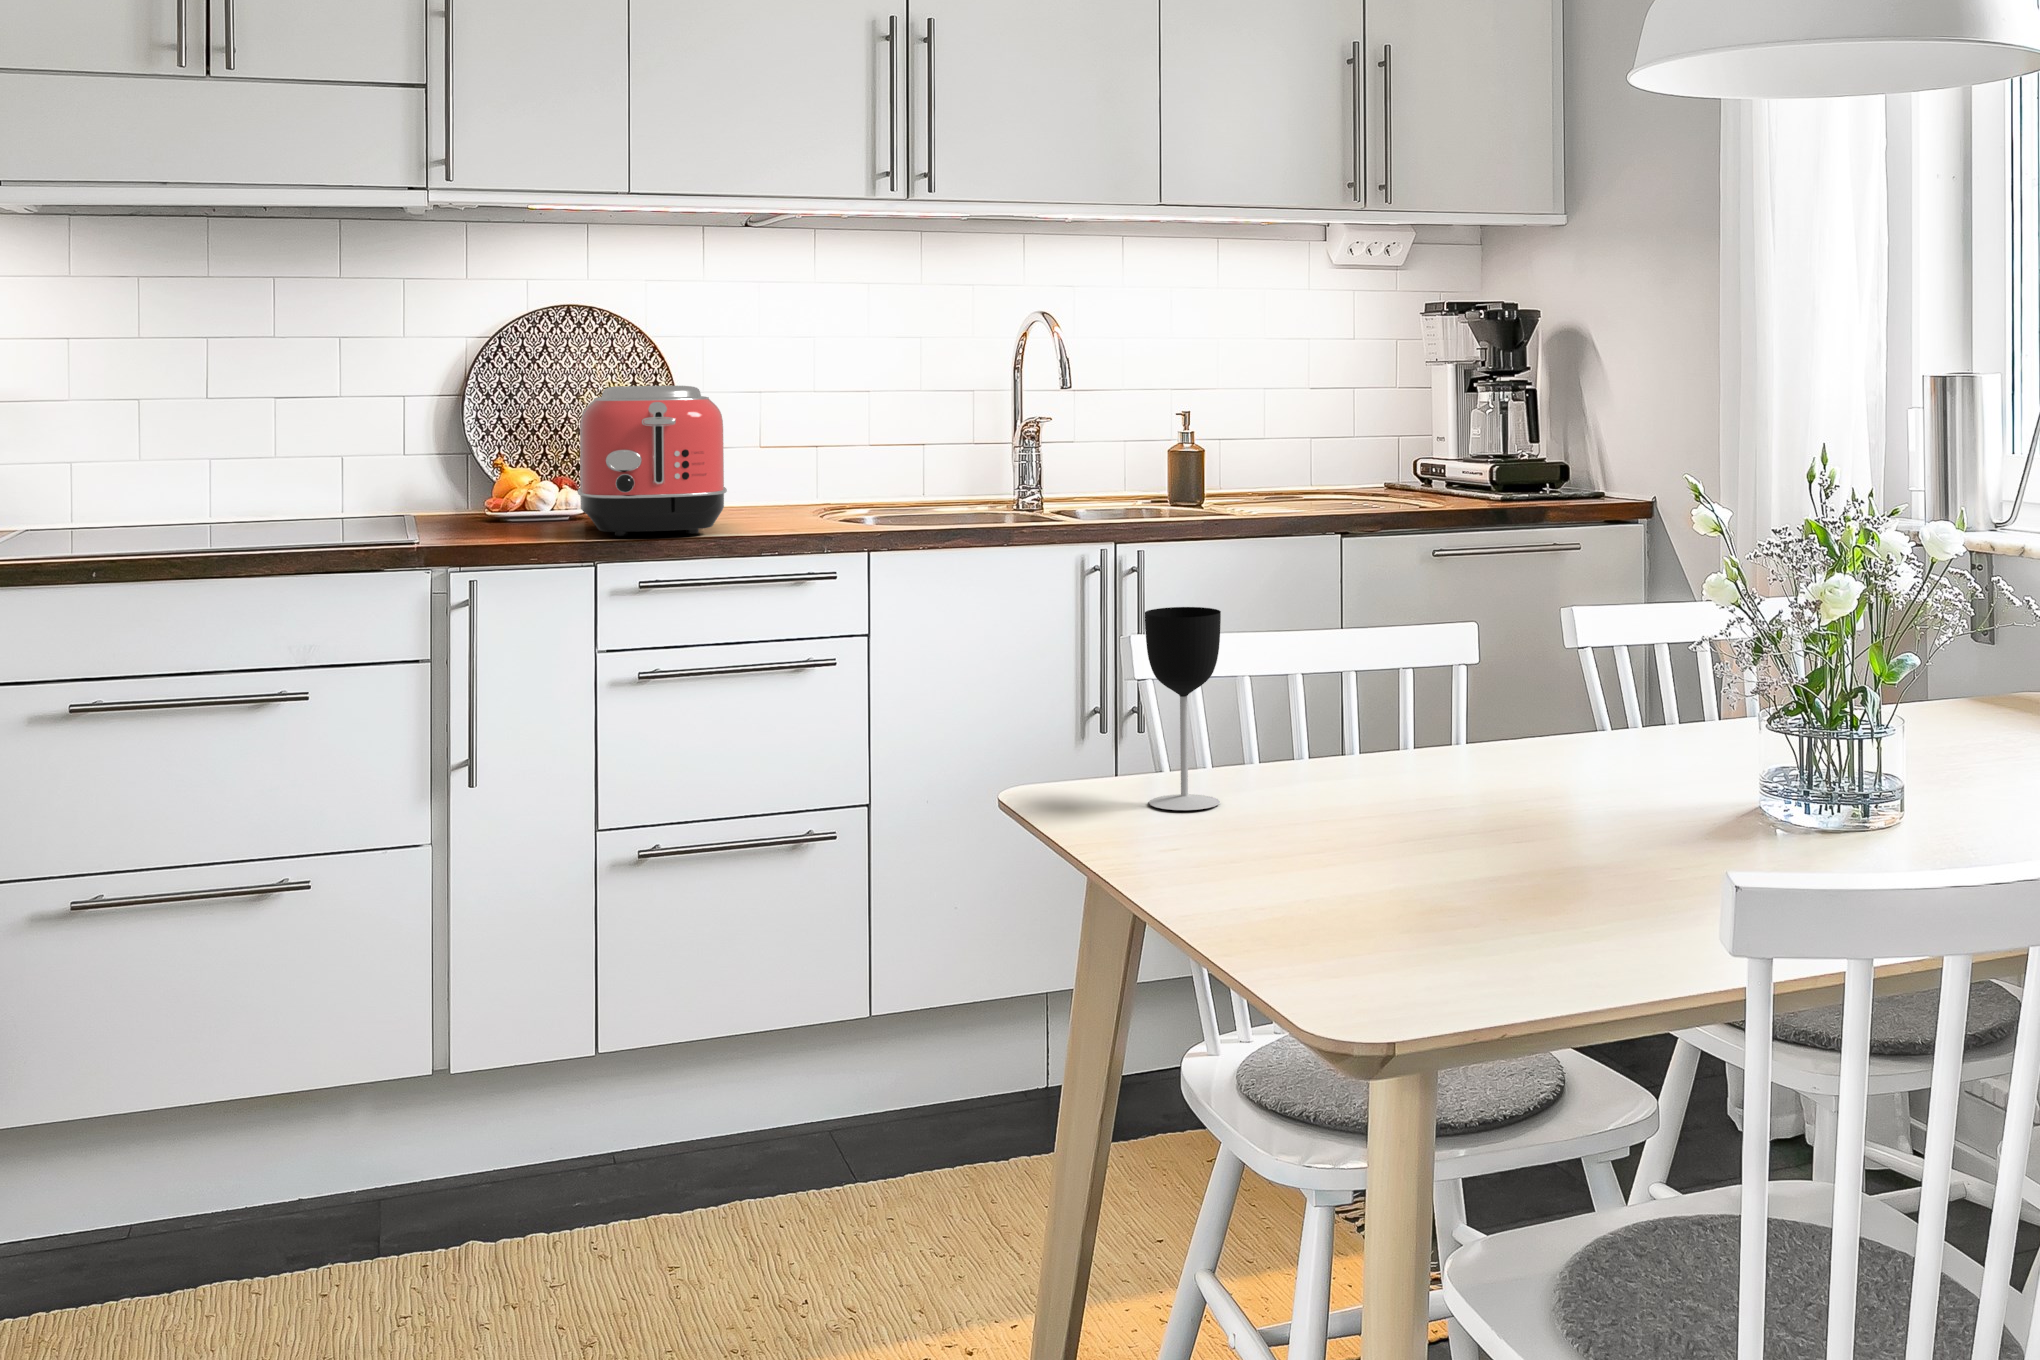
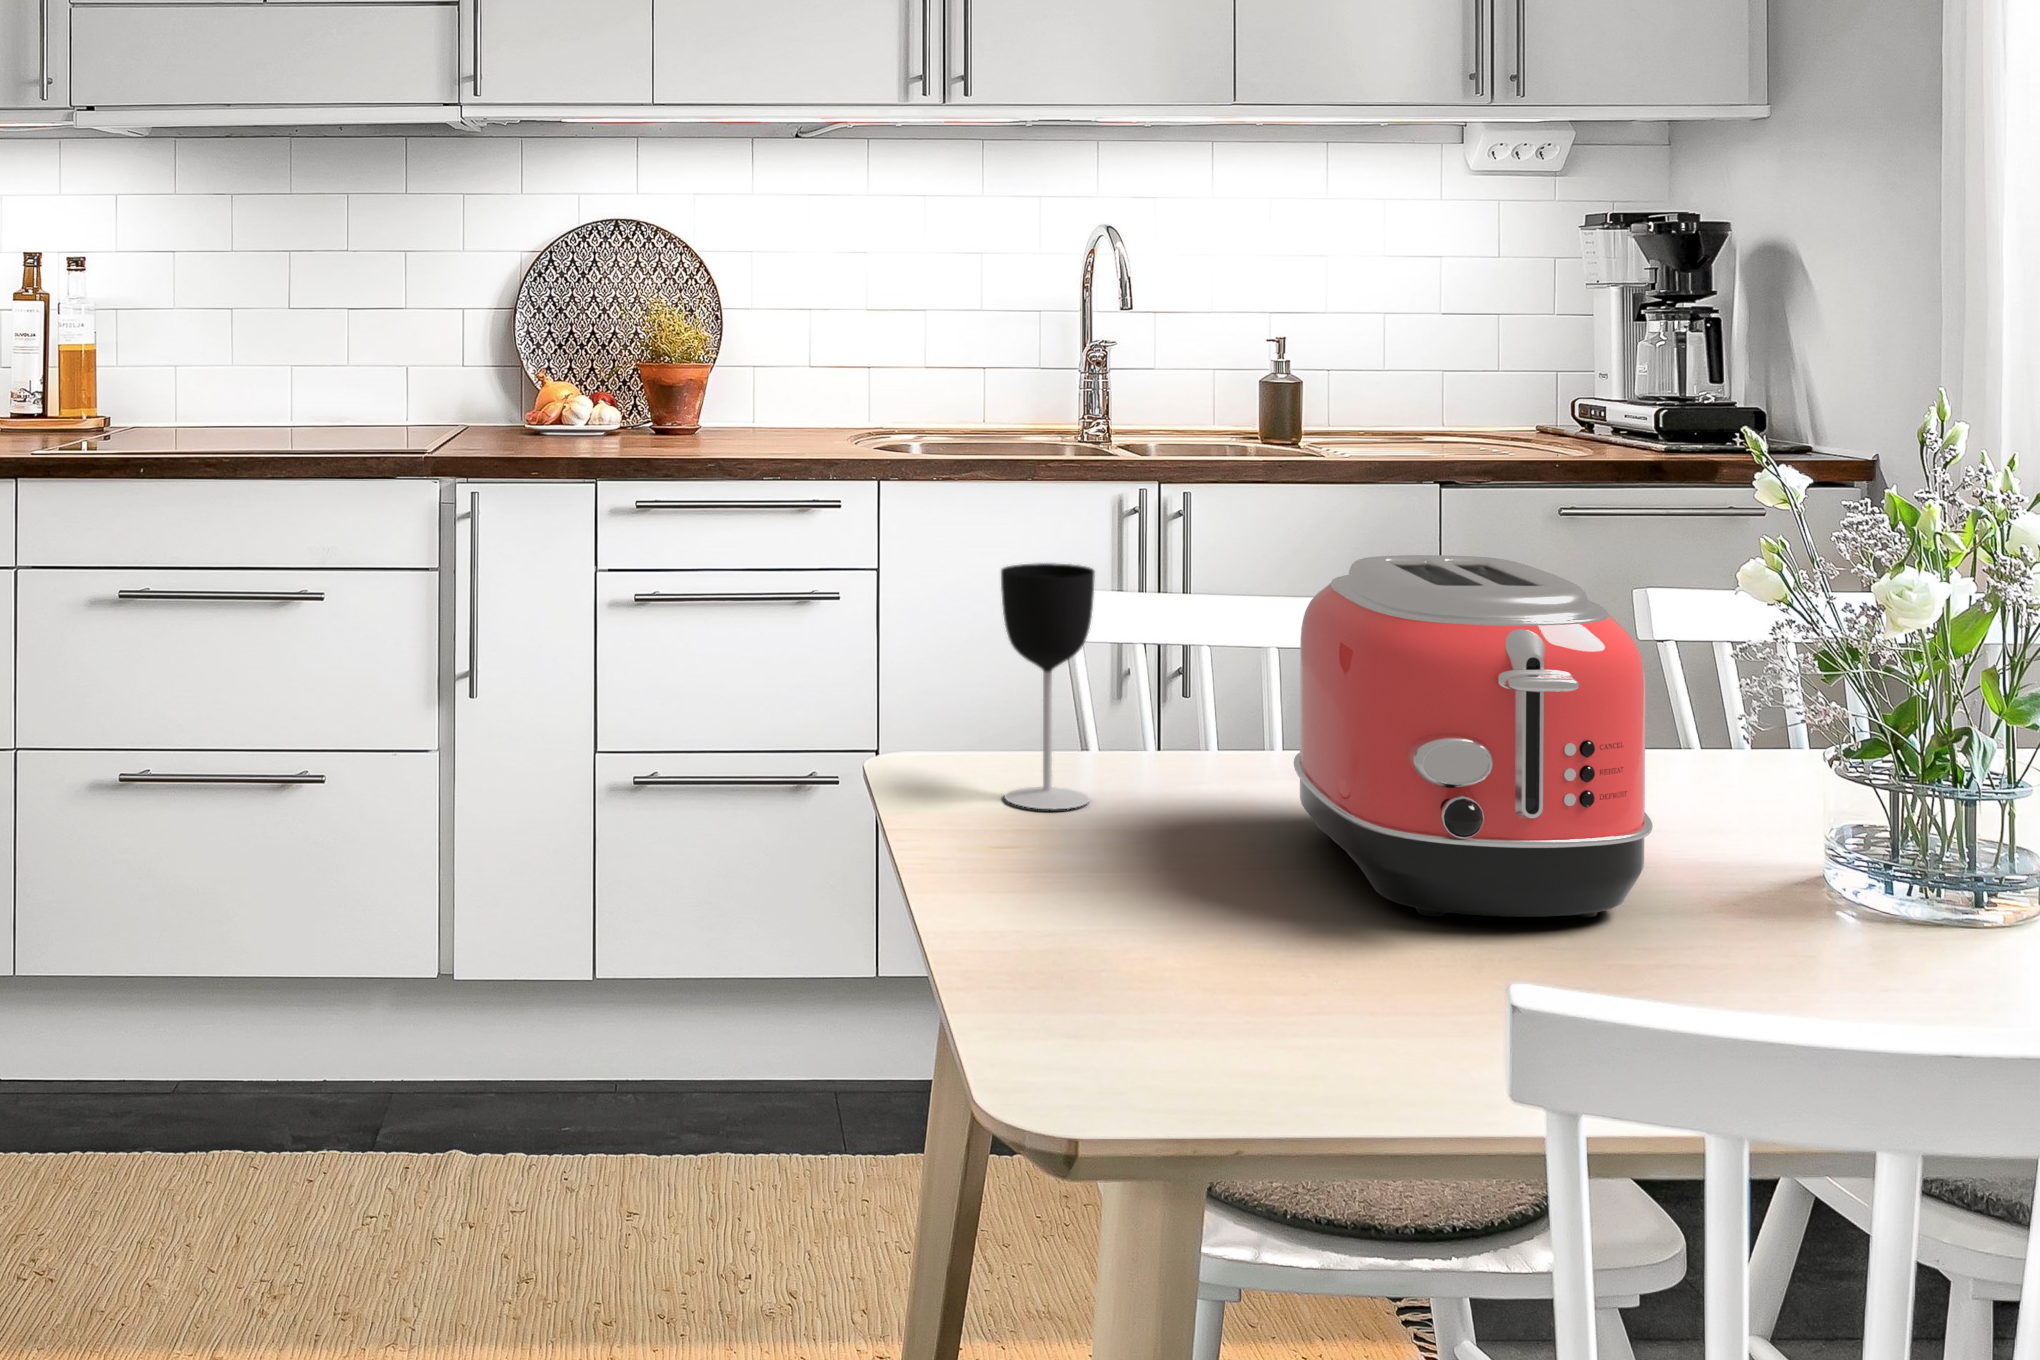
toaster: present [577,386,727,536] -> present [1294,555,1653,917]

